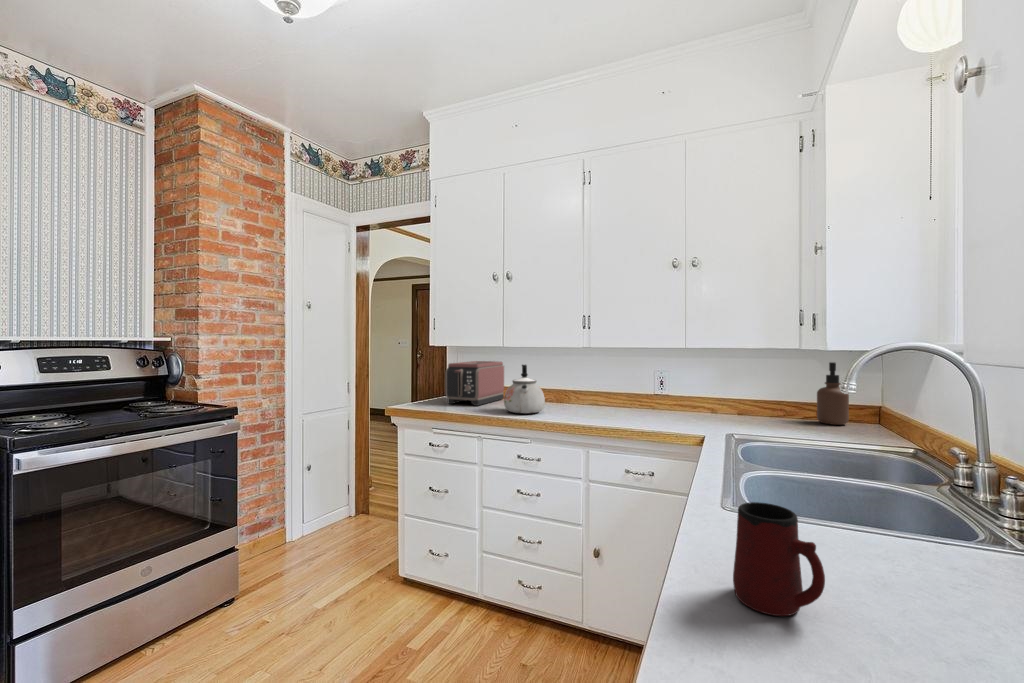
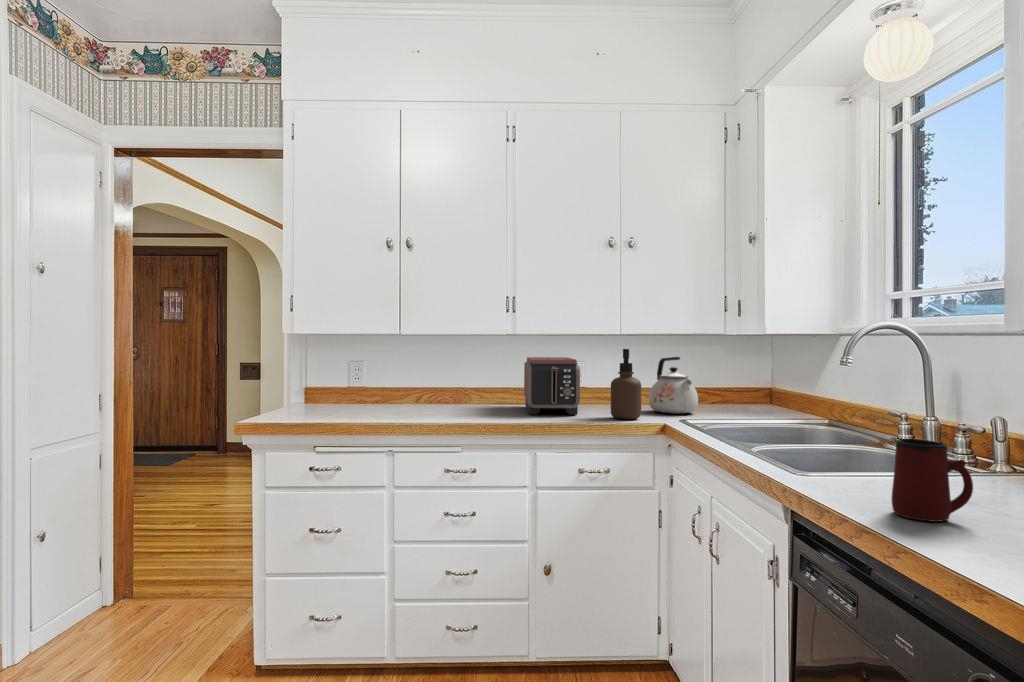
toaster: present [445,361,504,406] -> present [524,357,580,415]
soap dispenser: present [817,362,849,425] -> present [611,349,641,419]
kettle: present [504,365,545,414] -> present [649,357,698,414]

